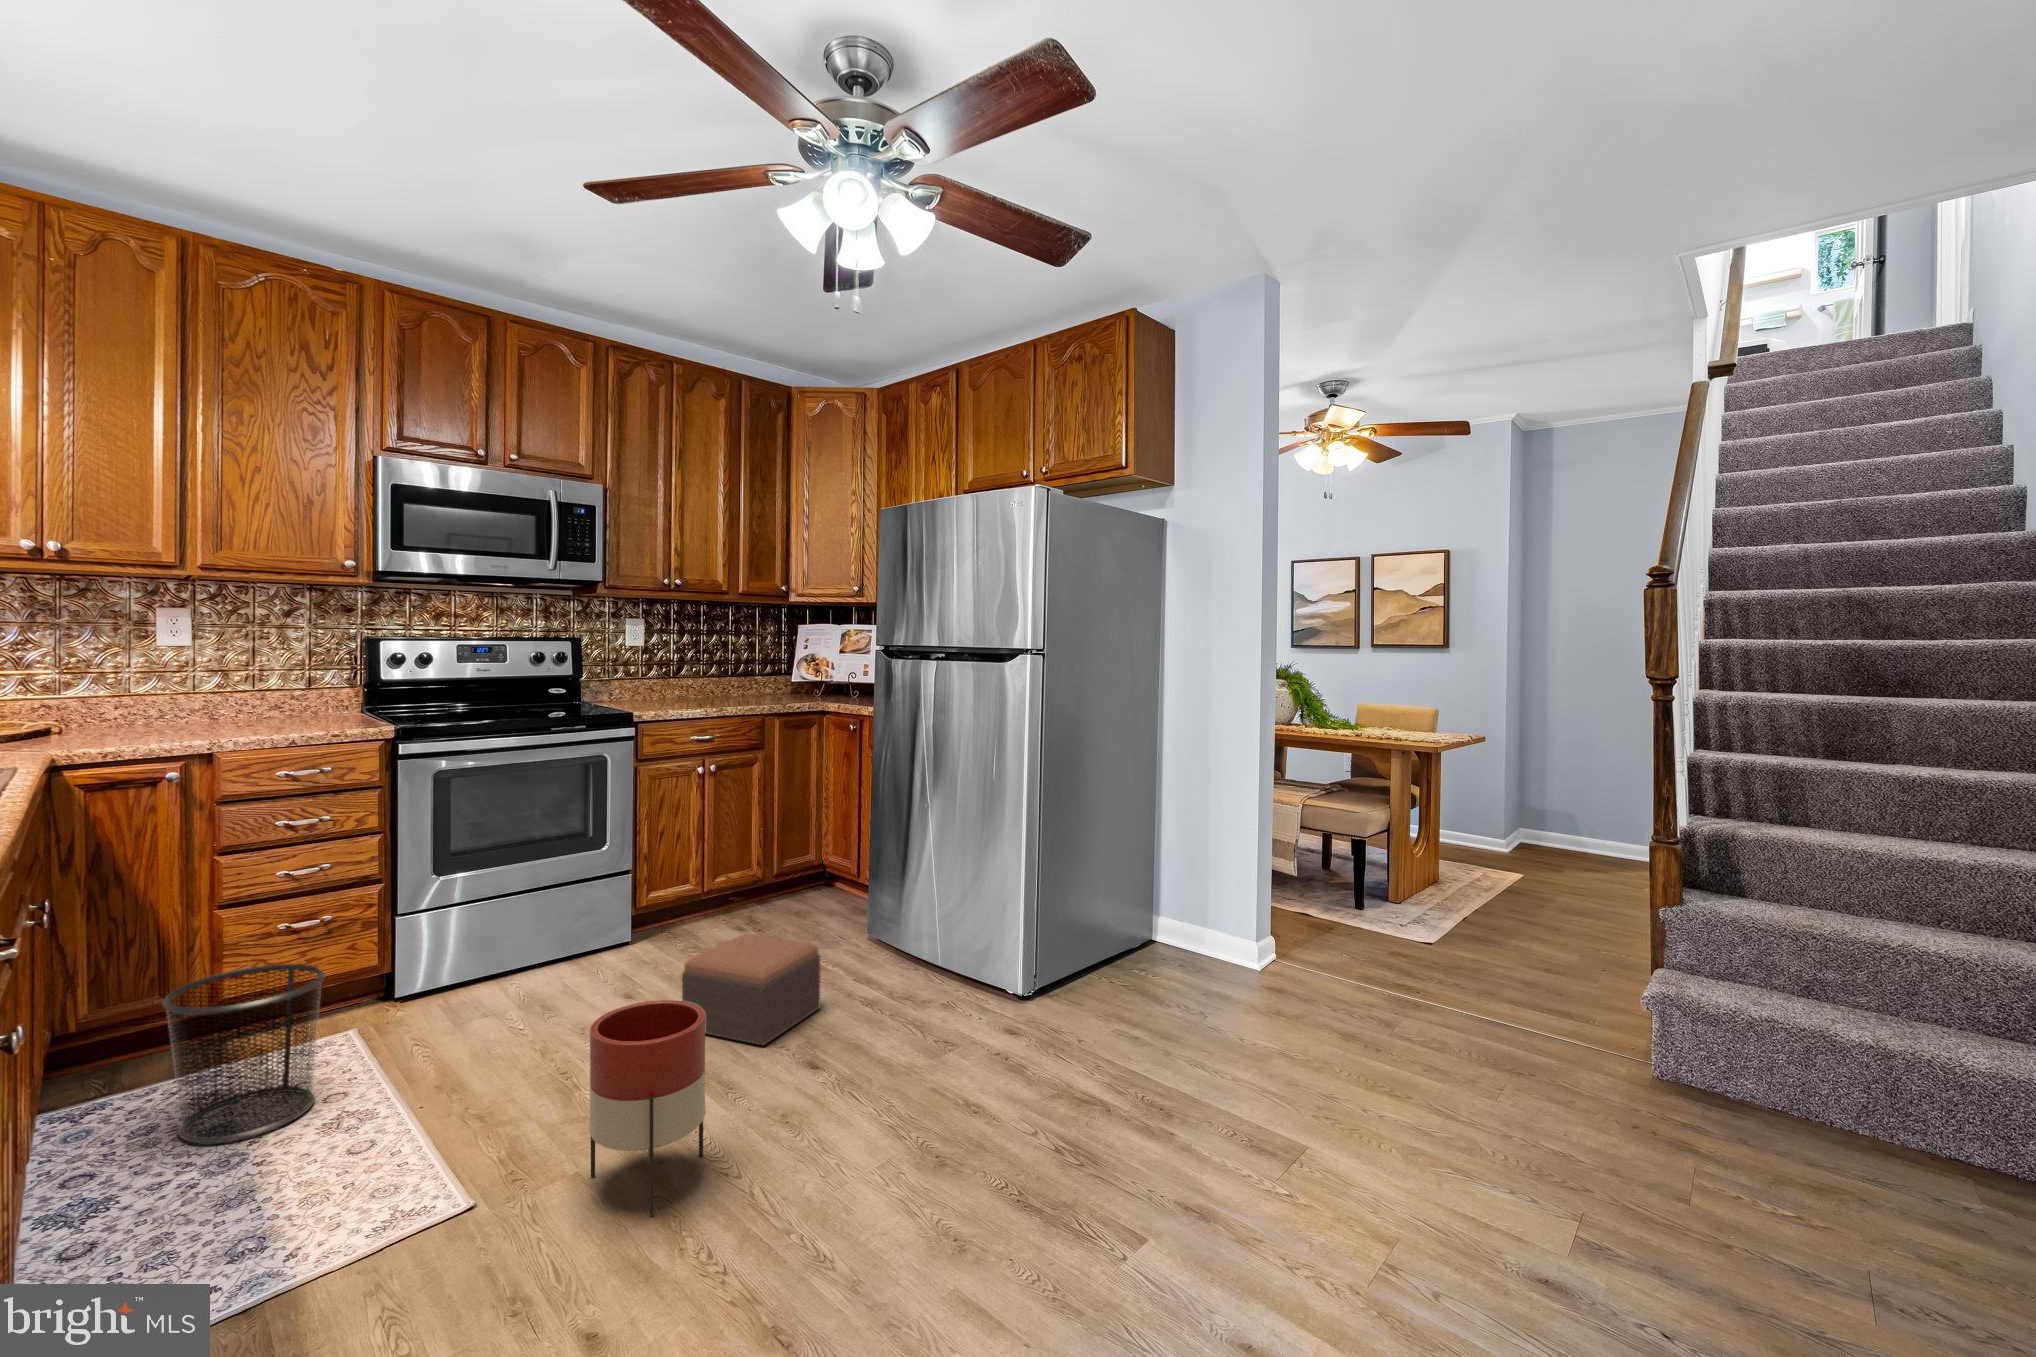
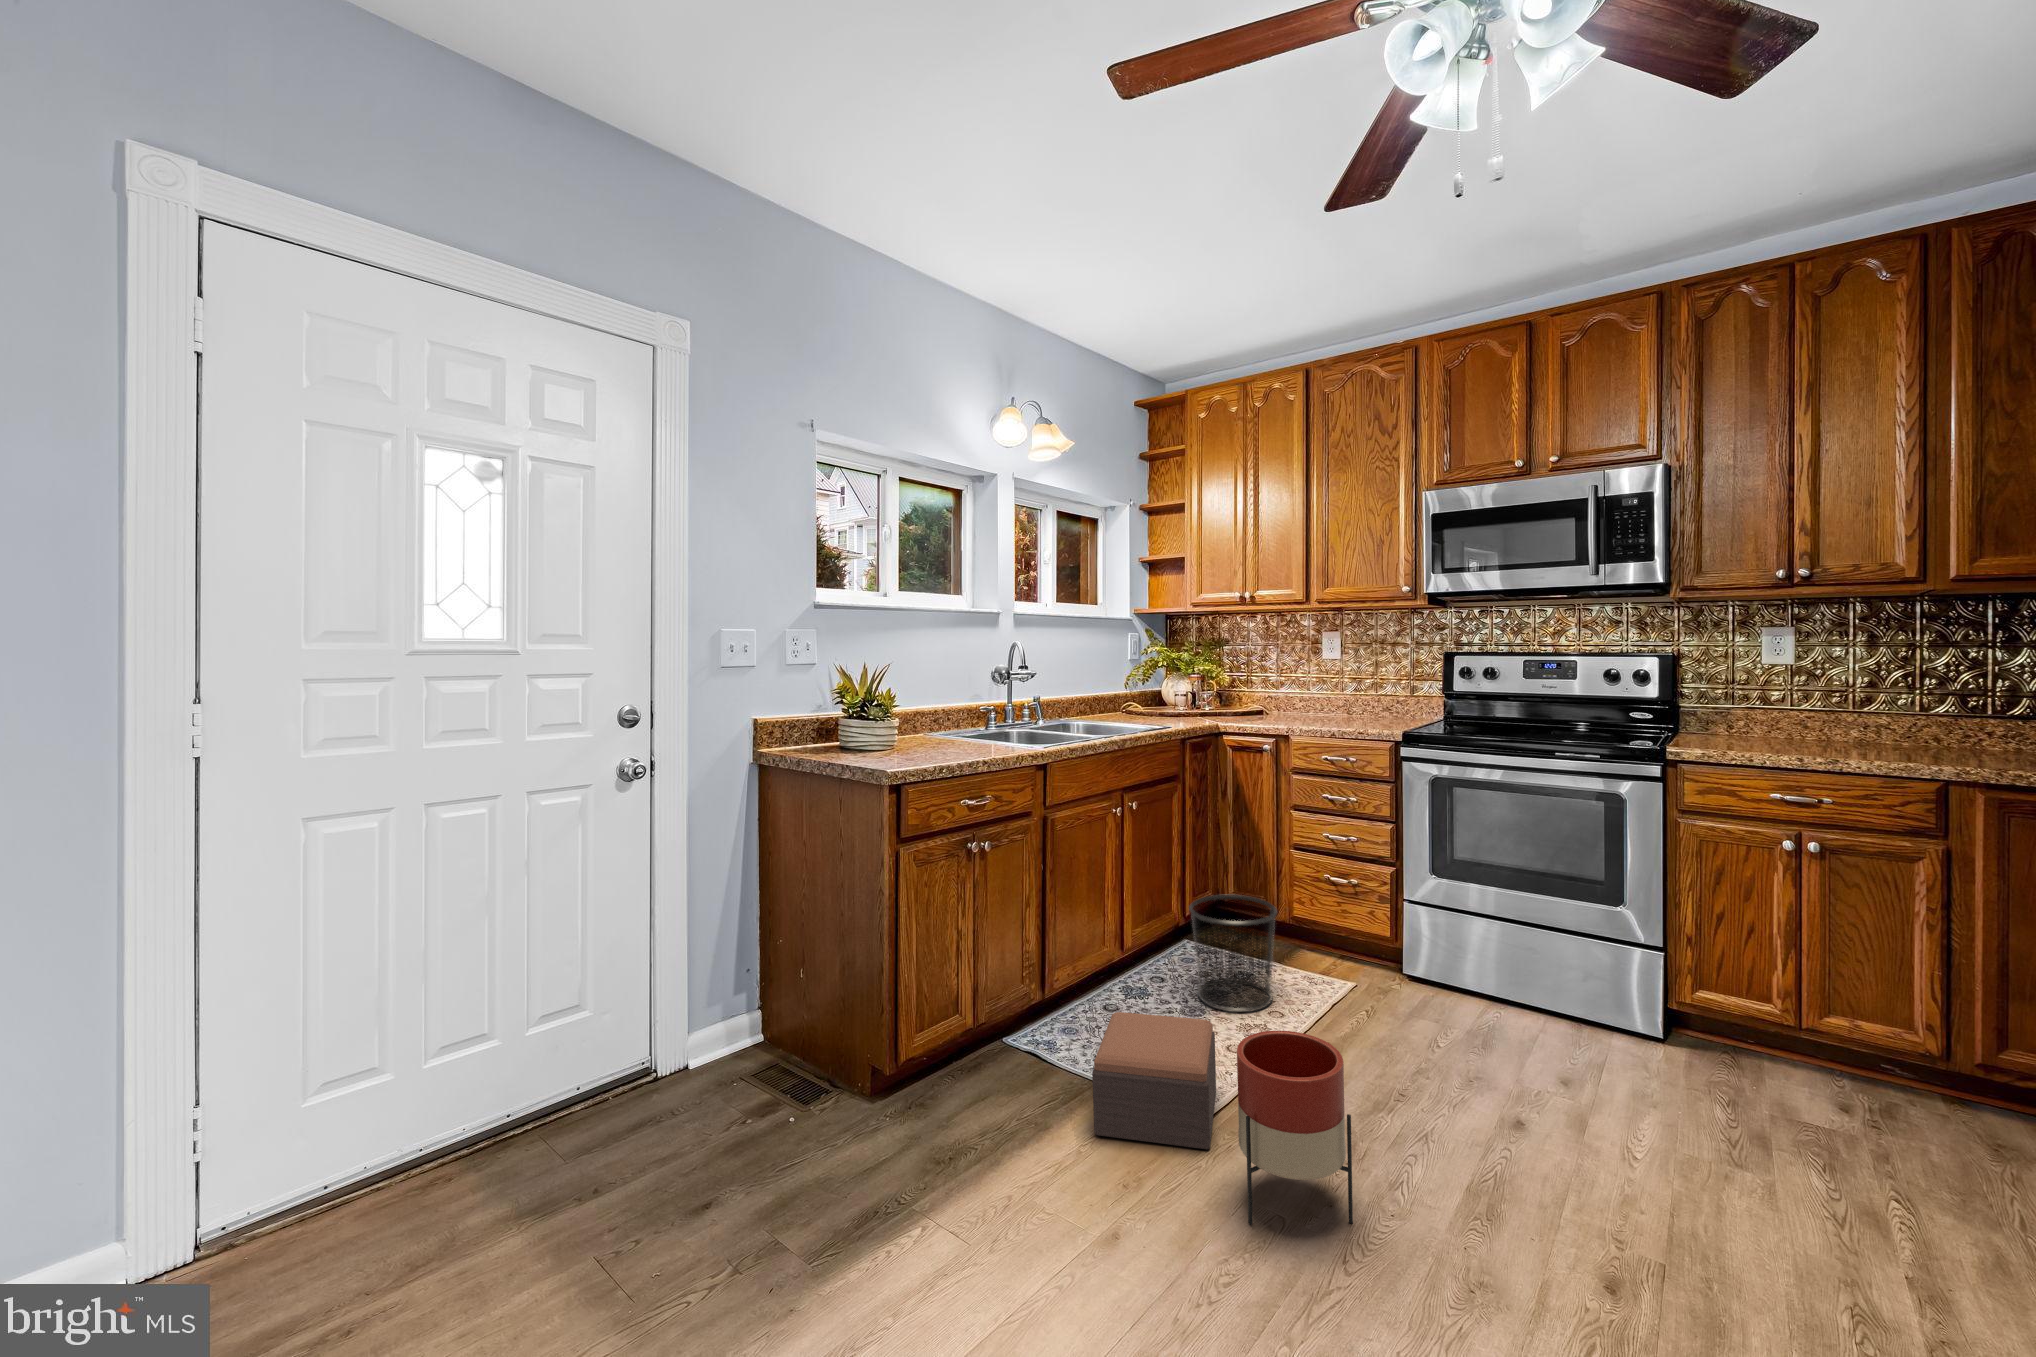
footstool: present [682,934,821,1045] -> present [1092,1012,1216,1149]

